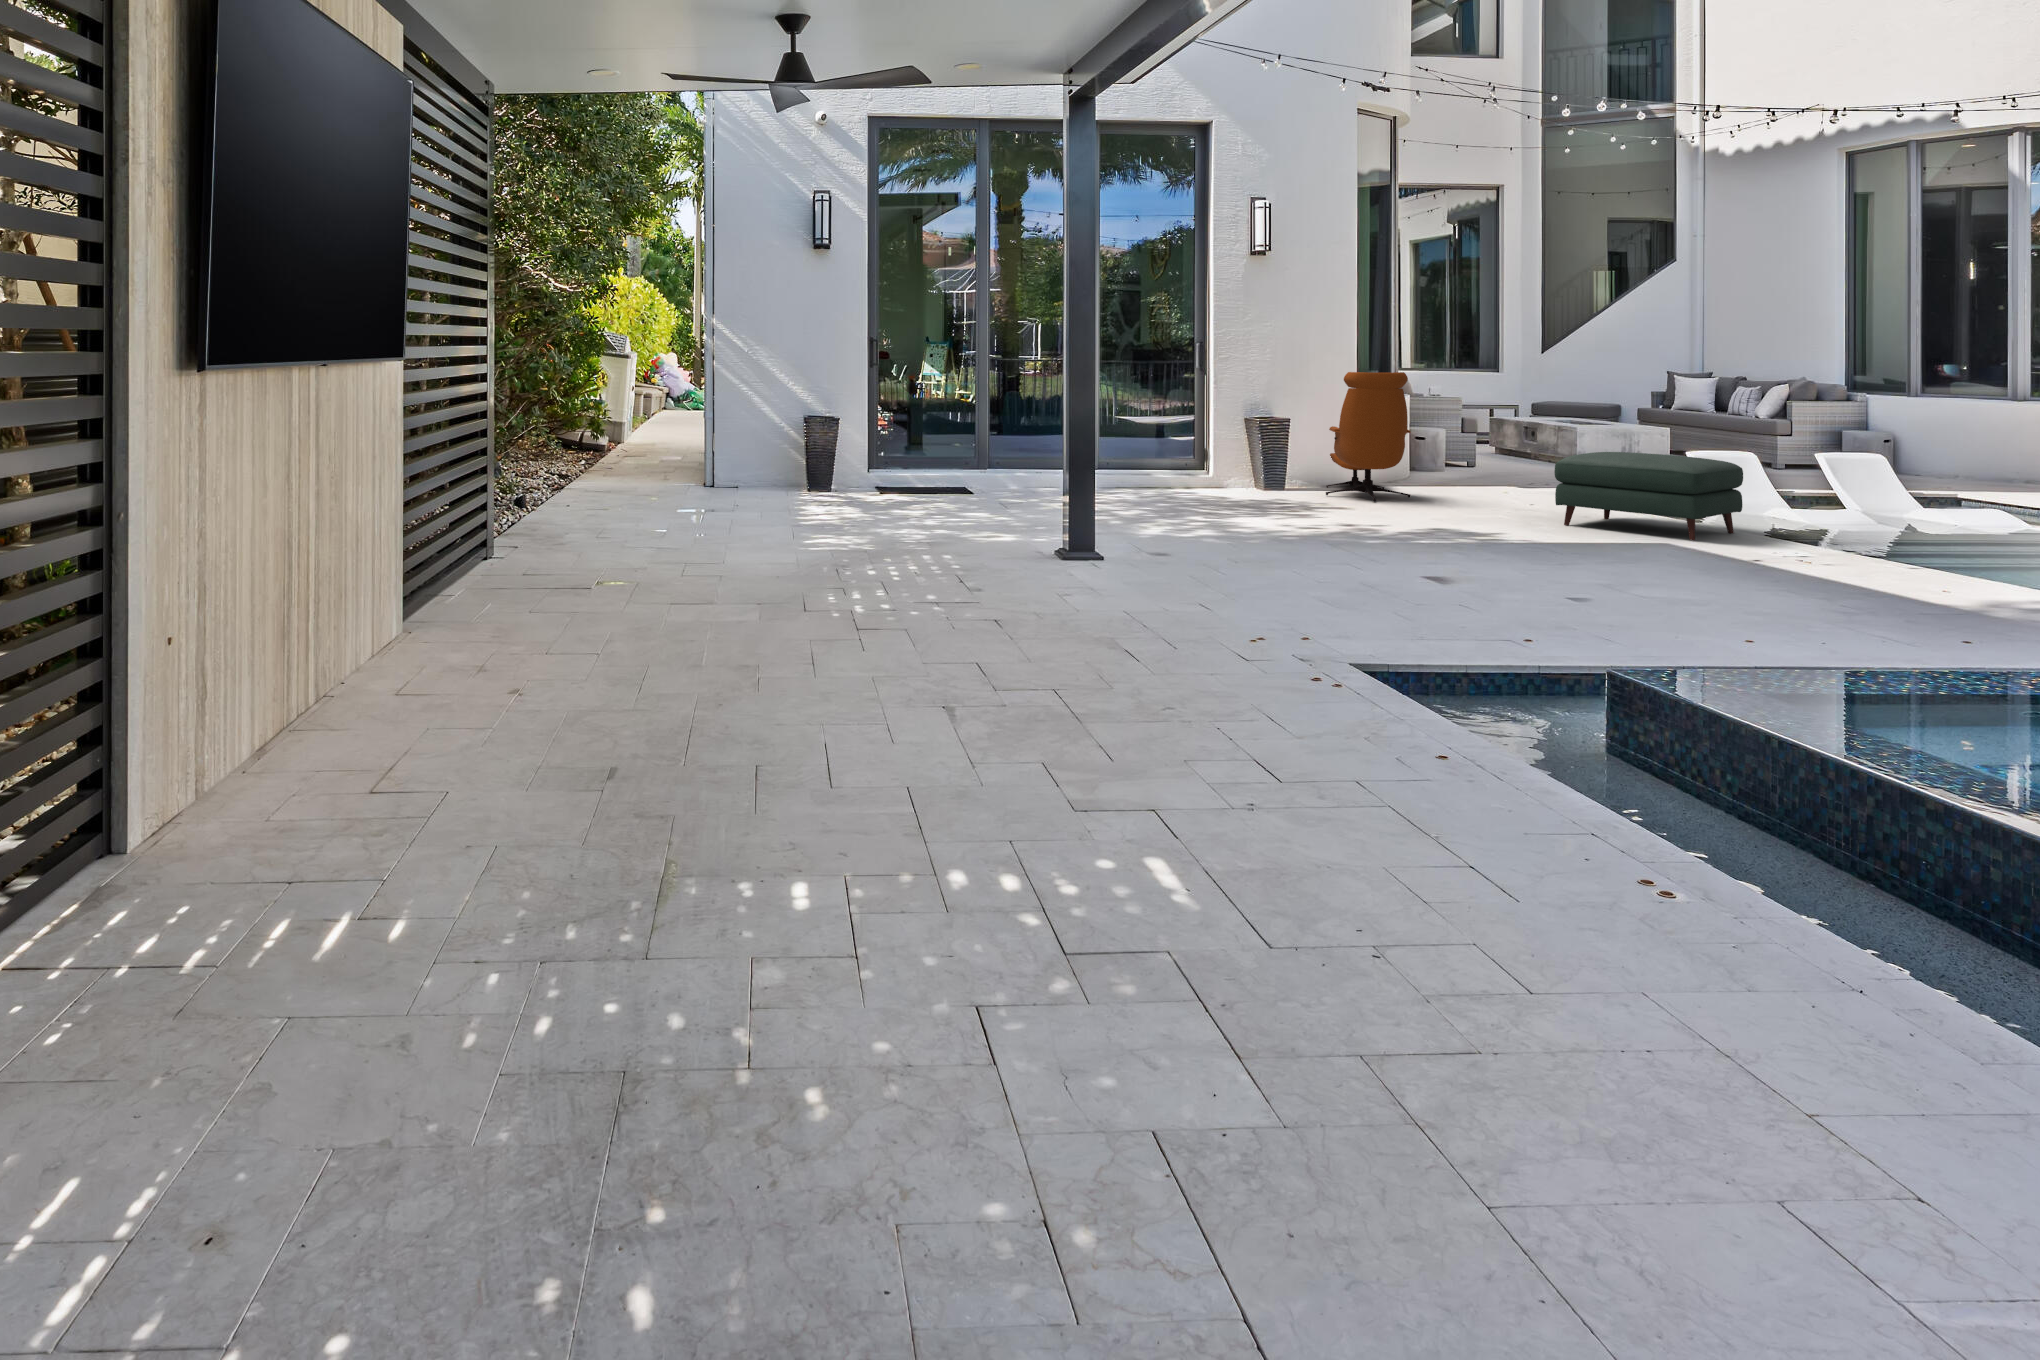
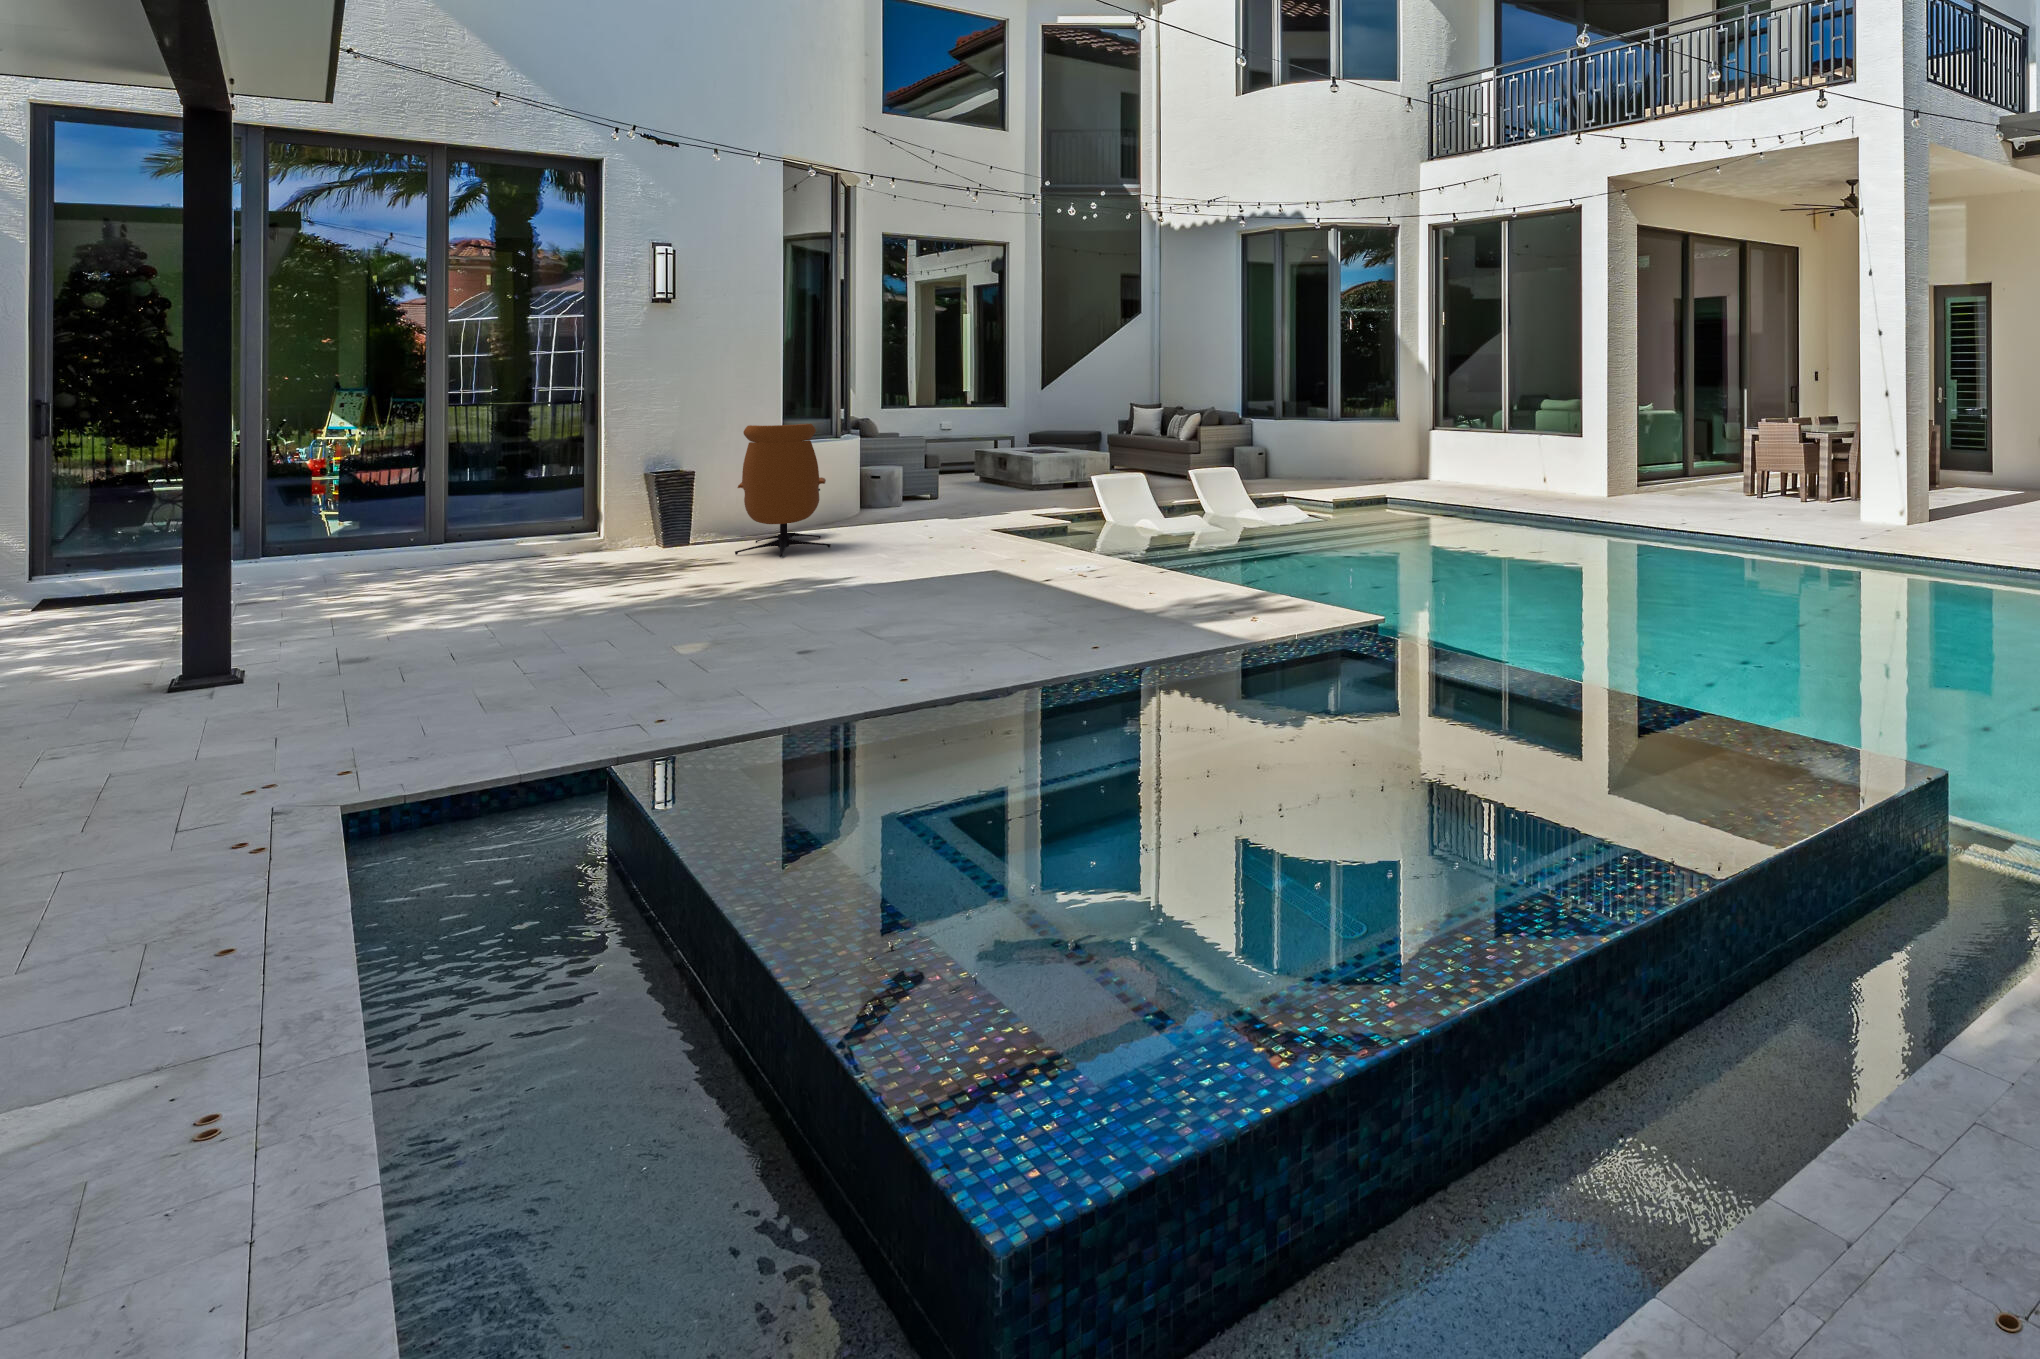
ottoman: present [1554,452,1743,540] -> none [933,491,1089,569]

